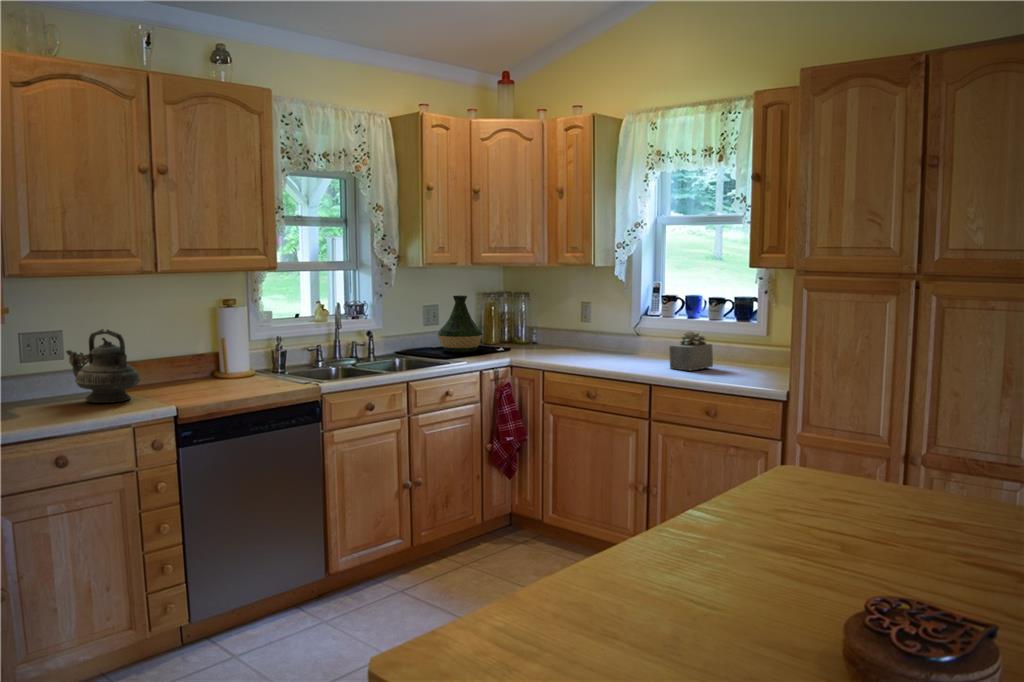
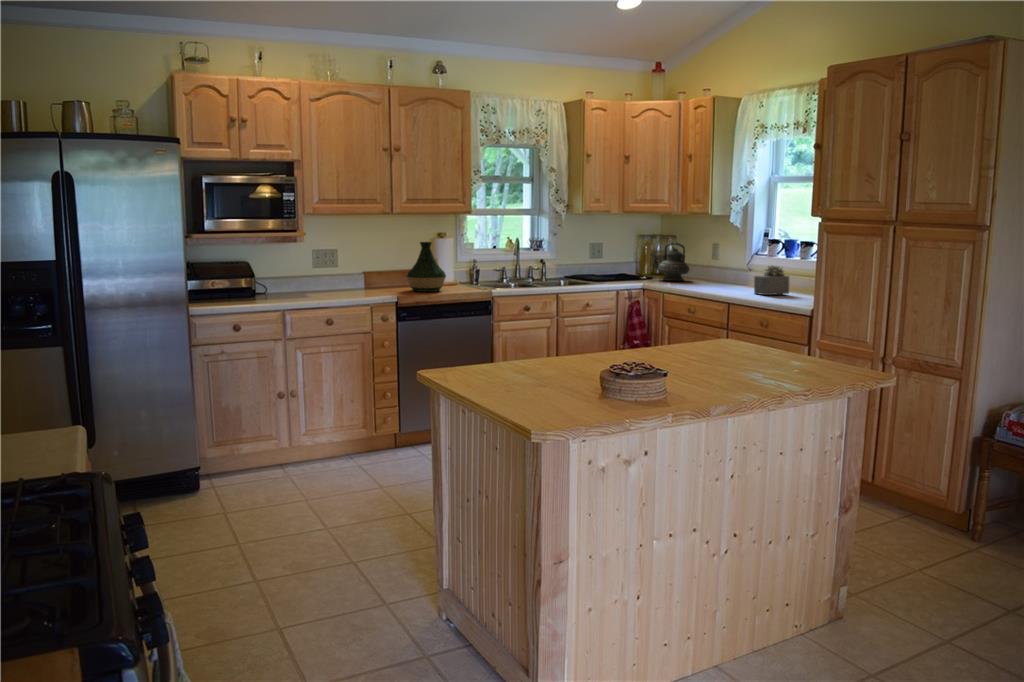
vase: present [438,295,483,352] -> present [406,242,446,292]
teapot: present [66,329,141,403] -> present [650,242,689,281]

